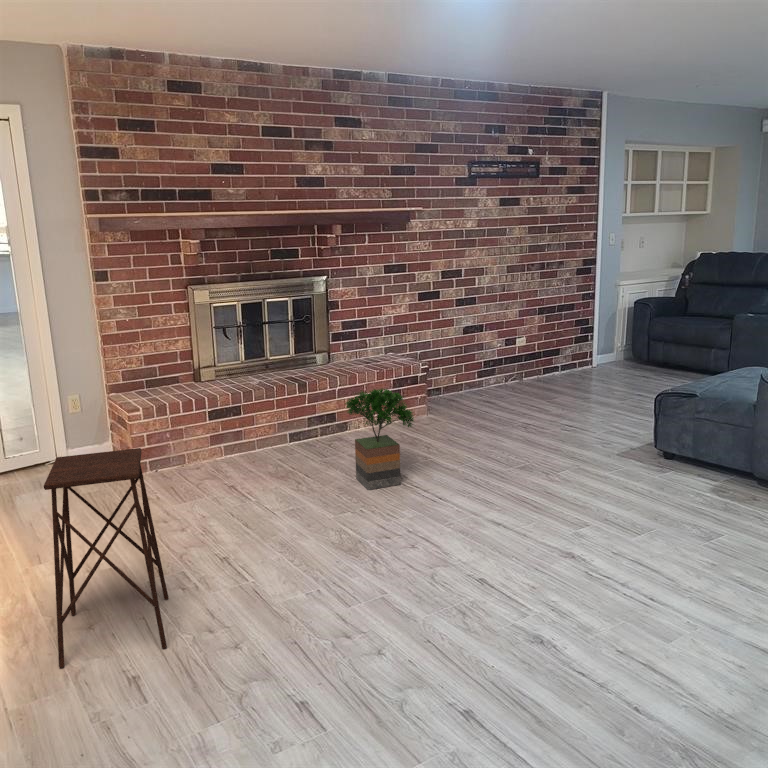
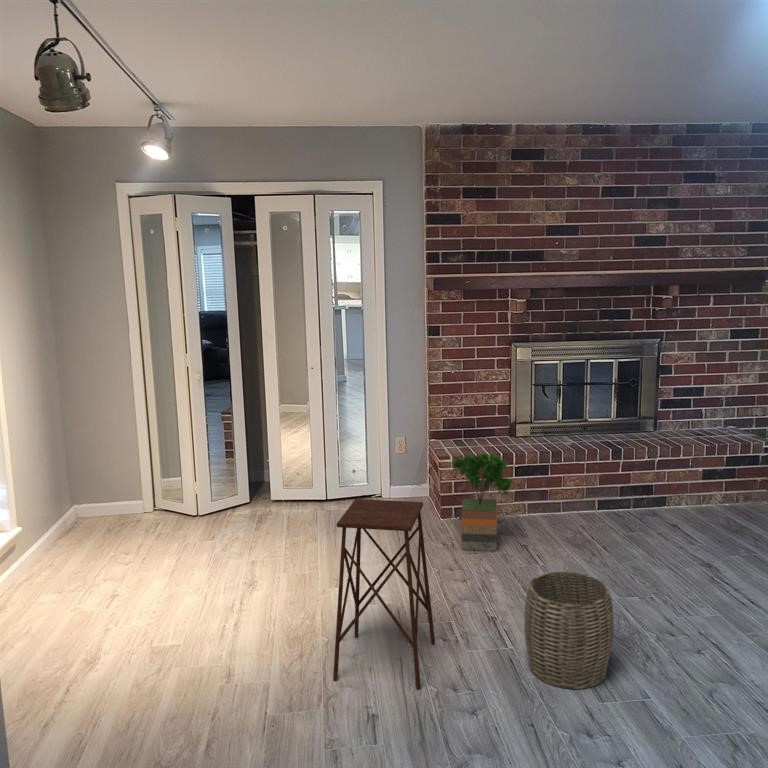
potted tree: present [345,389,414,490] -> present [451,453,513,551]
woven basket: none [263,493,350,606] -> present [524,572,614,689]

